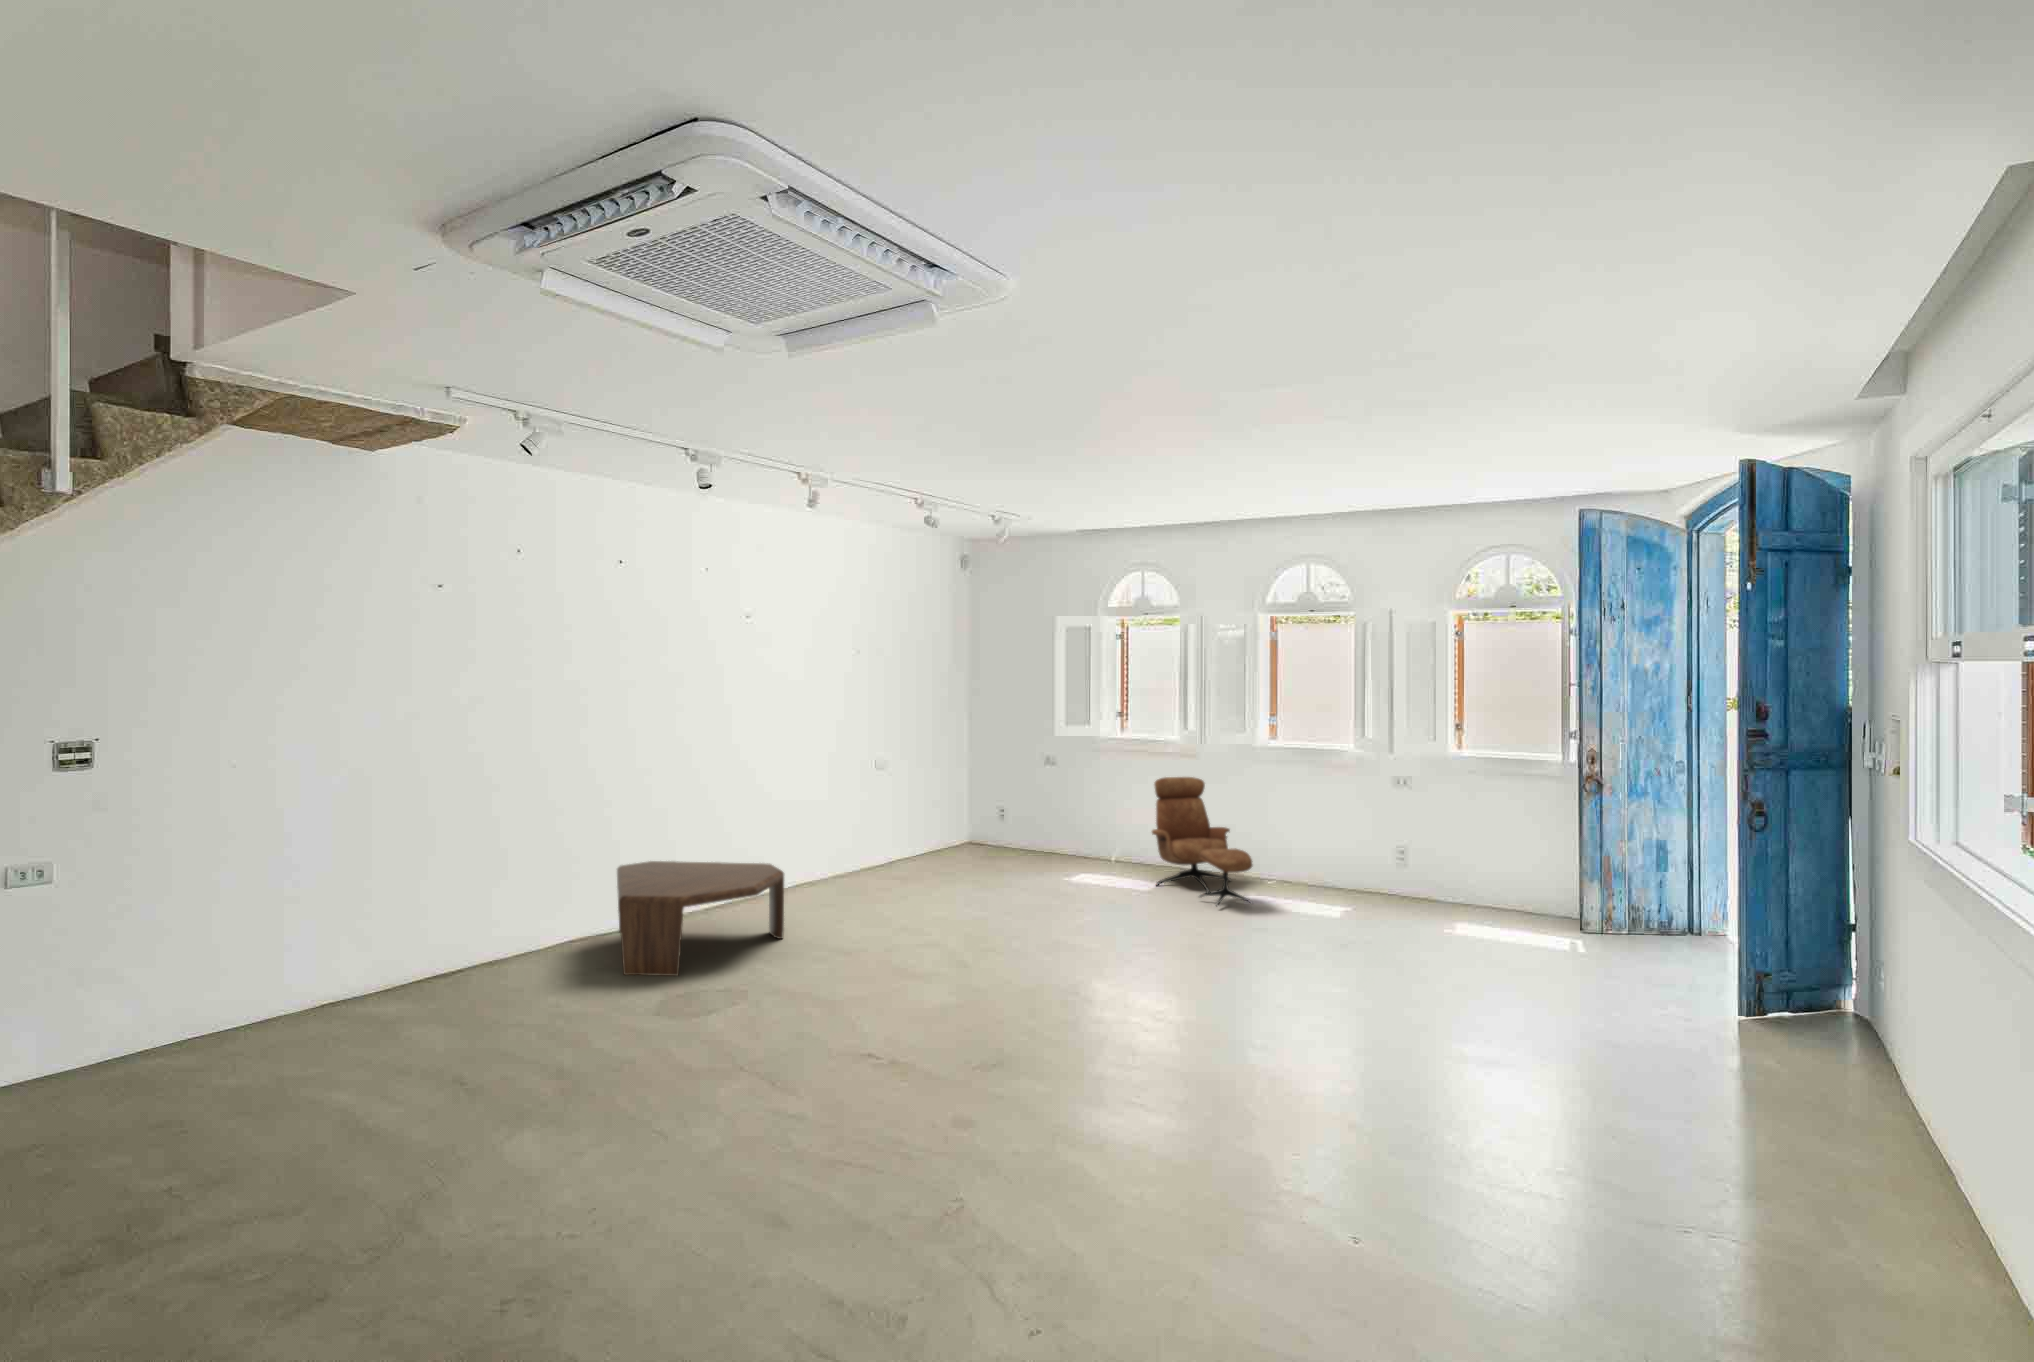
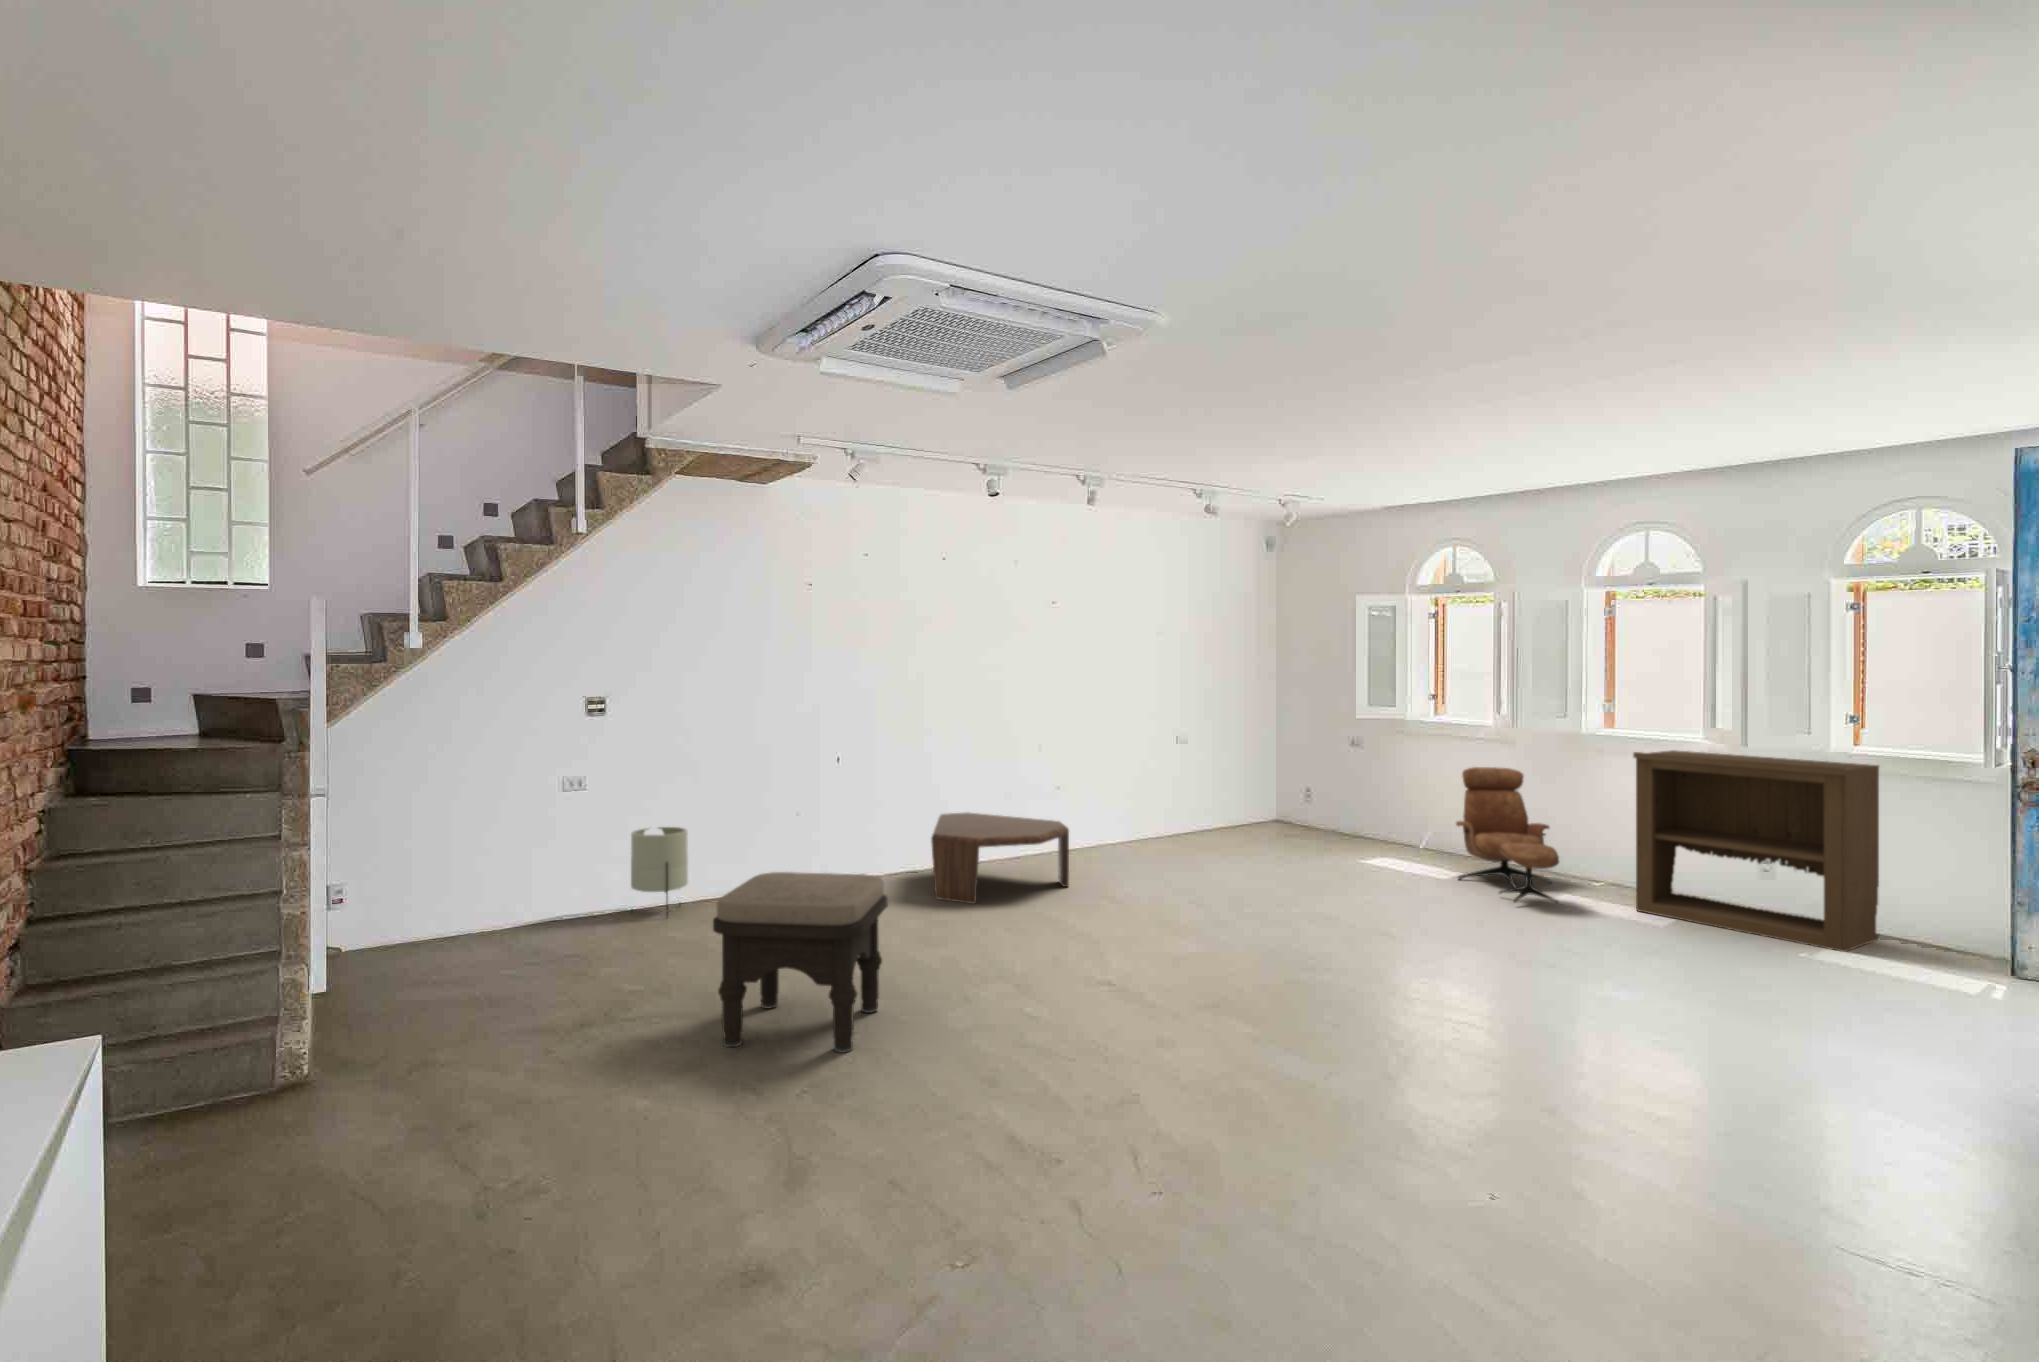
bookshelf: none [1308,757,1484,924] -> present [1633,750,1879,952]
planter: none [145,925,249,1061] -> present [631,827,688,916]
ottoman: none [339,982,612,1285] -> present [713,872,888,1053]

